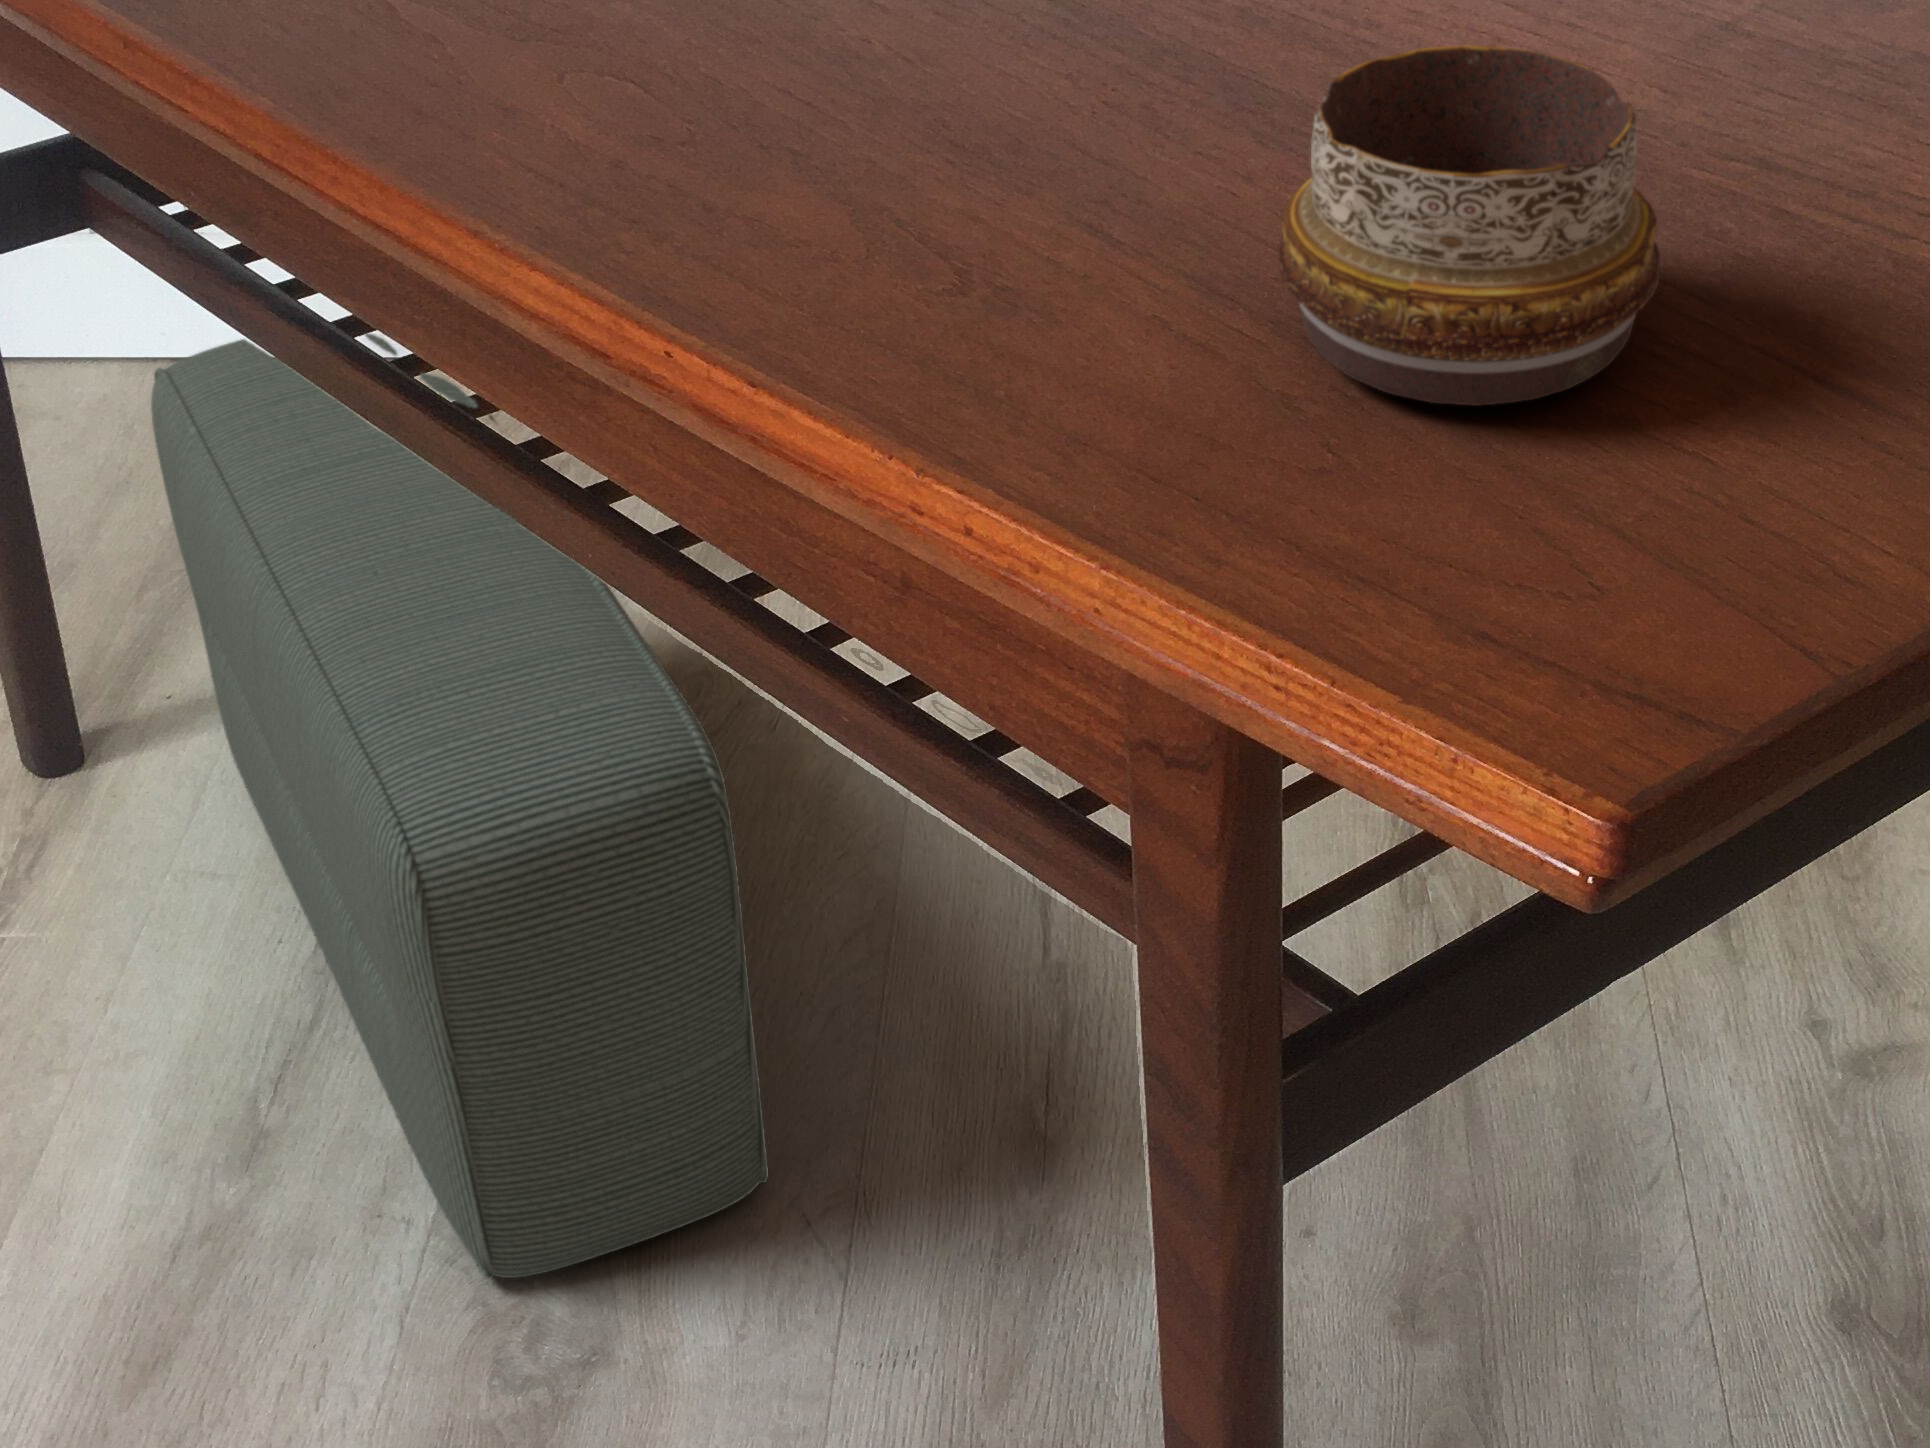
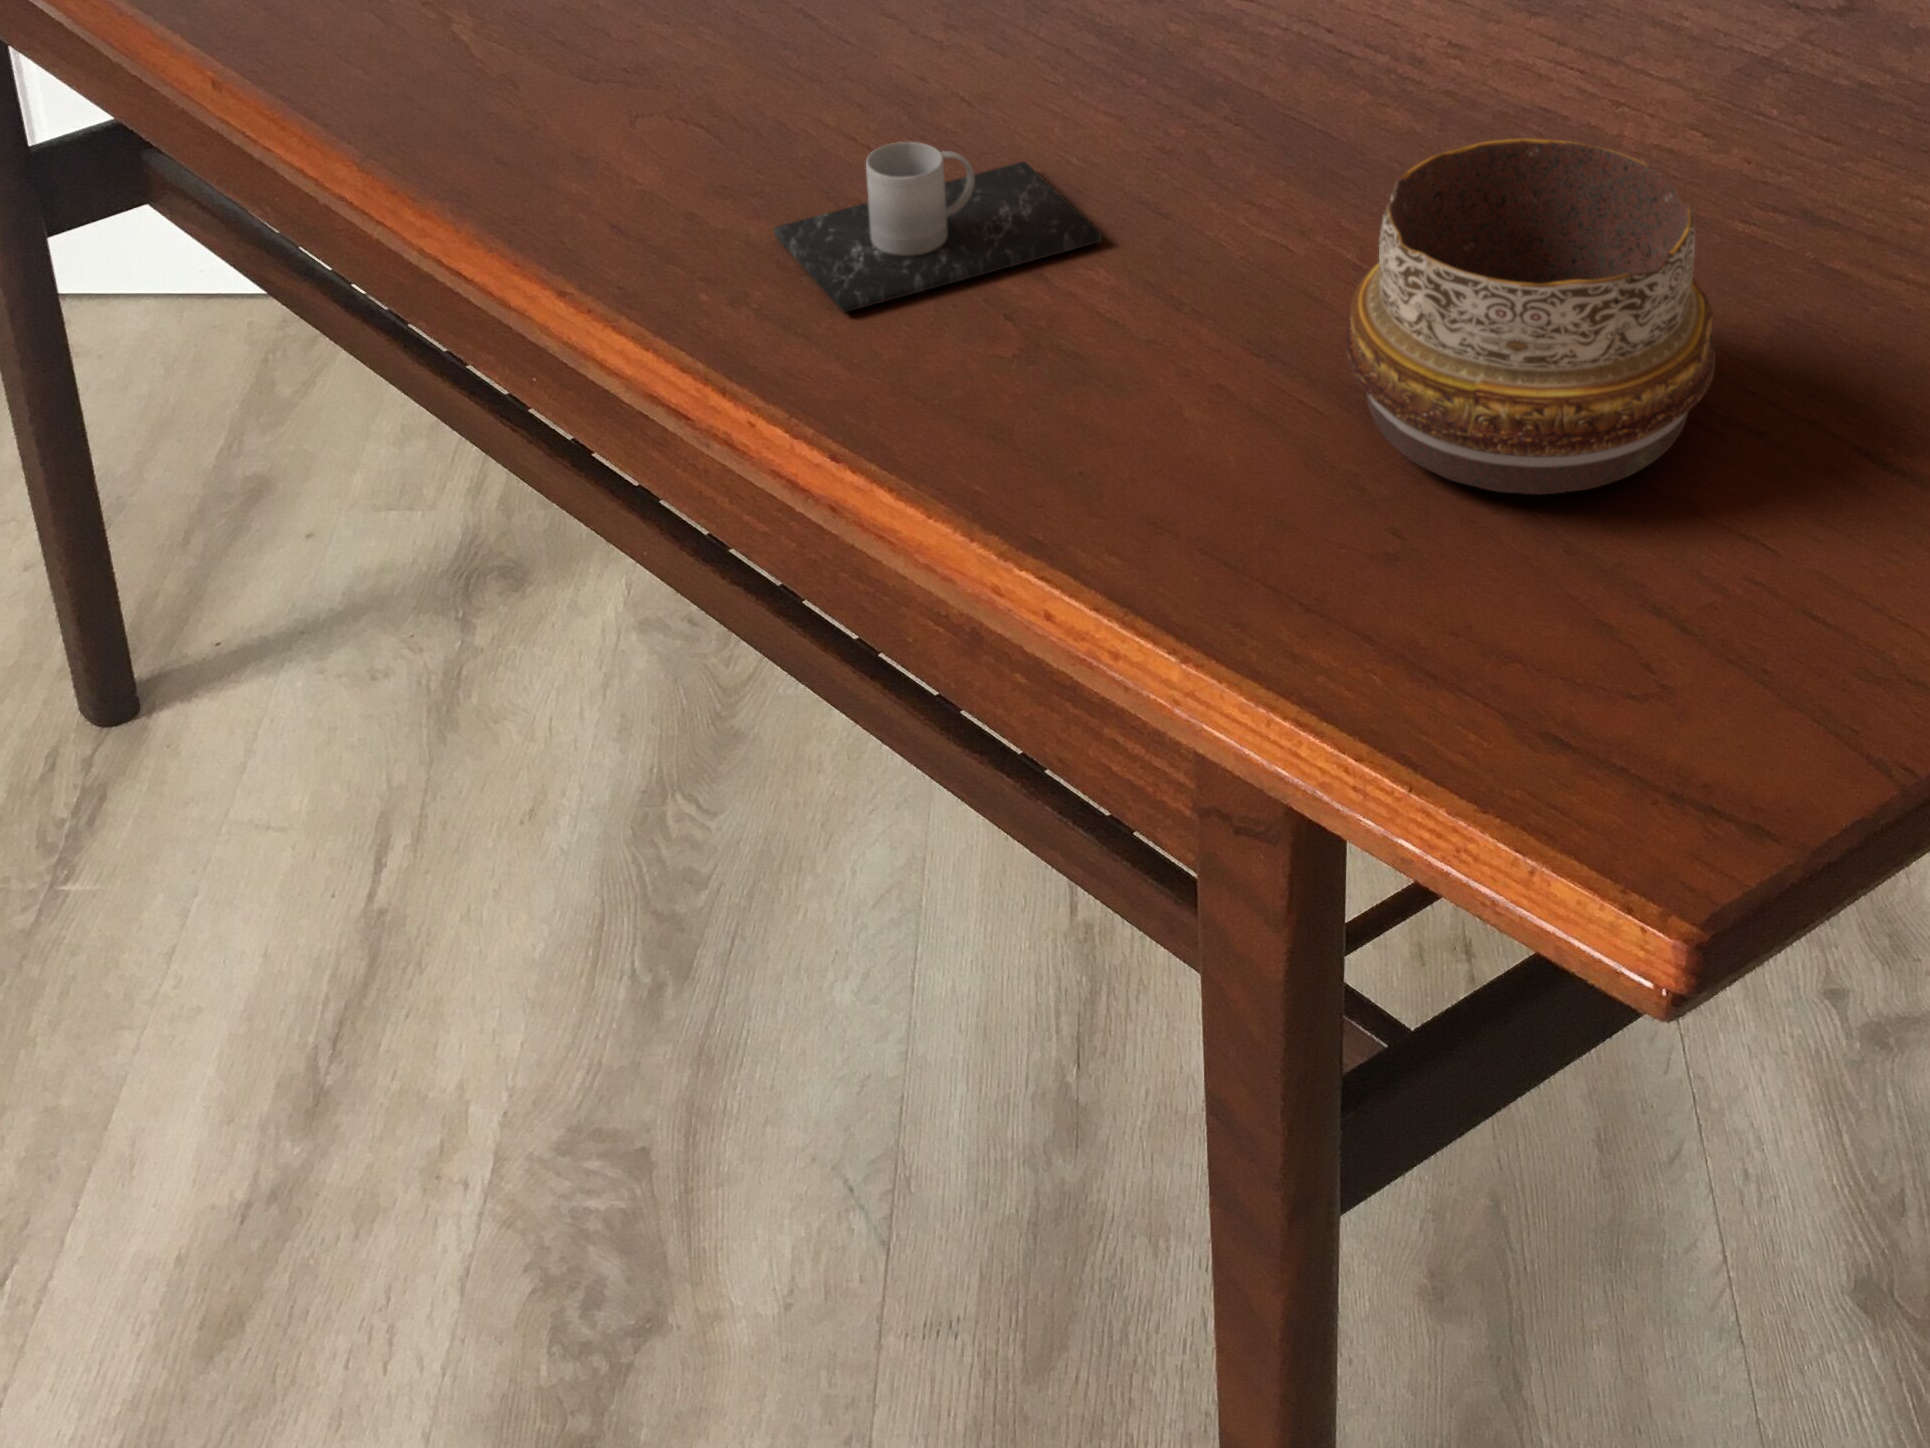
mug: none [694,71,1035,242] -> present [774,142,1102,312]
pouf: present [151,333,768,1279] -> none [208,281,813,1246]

